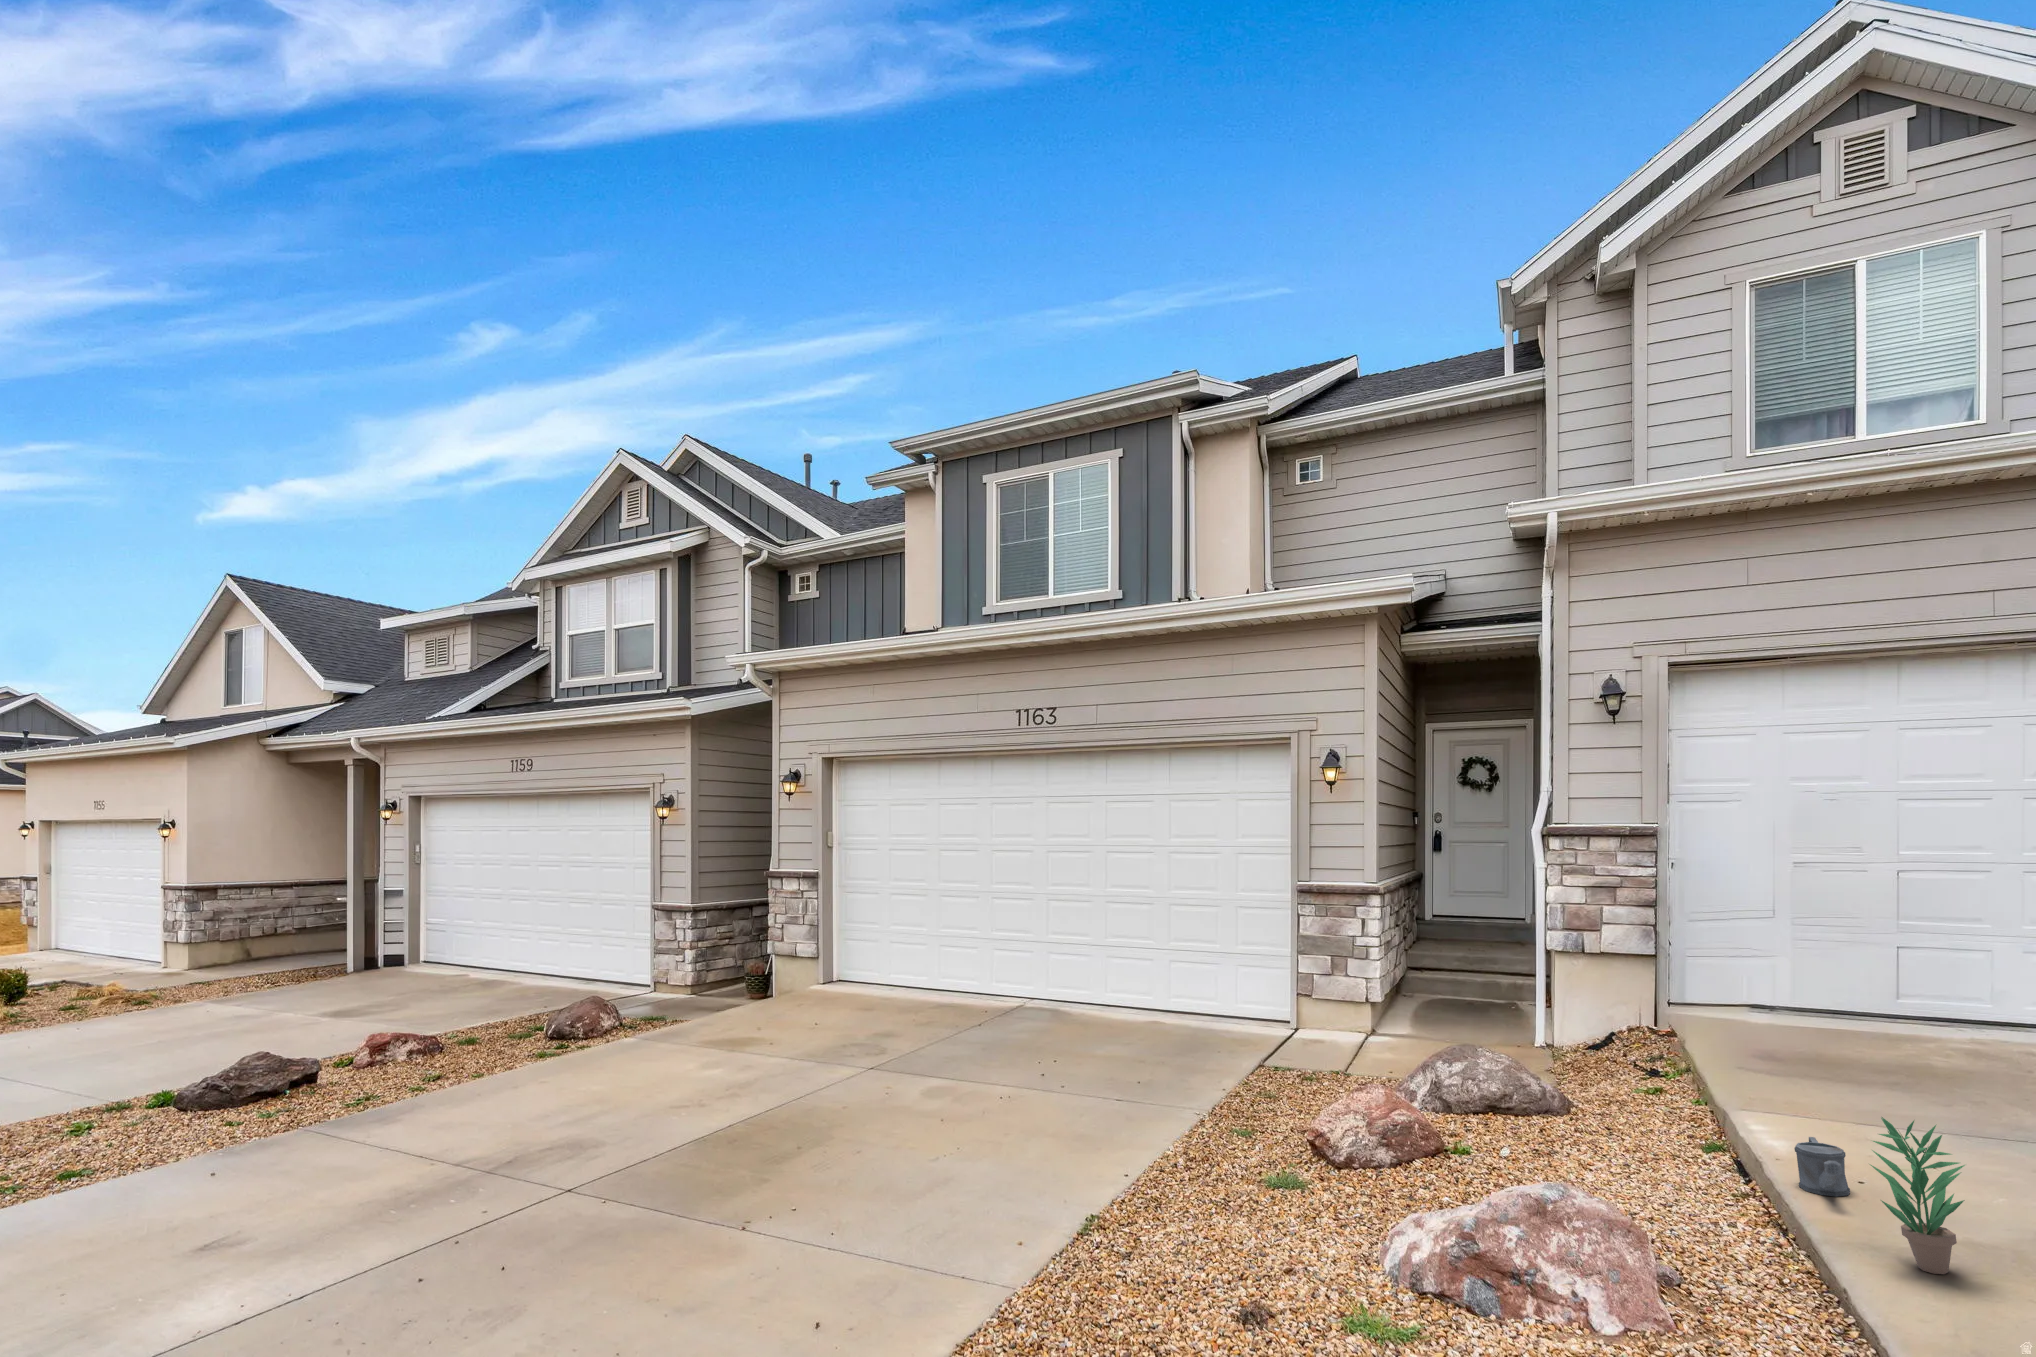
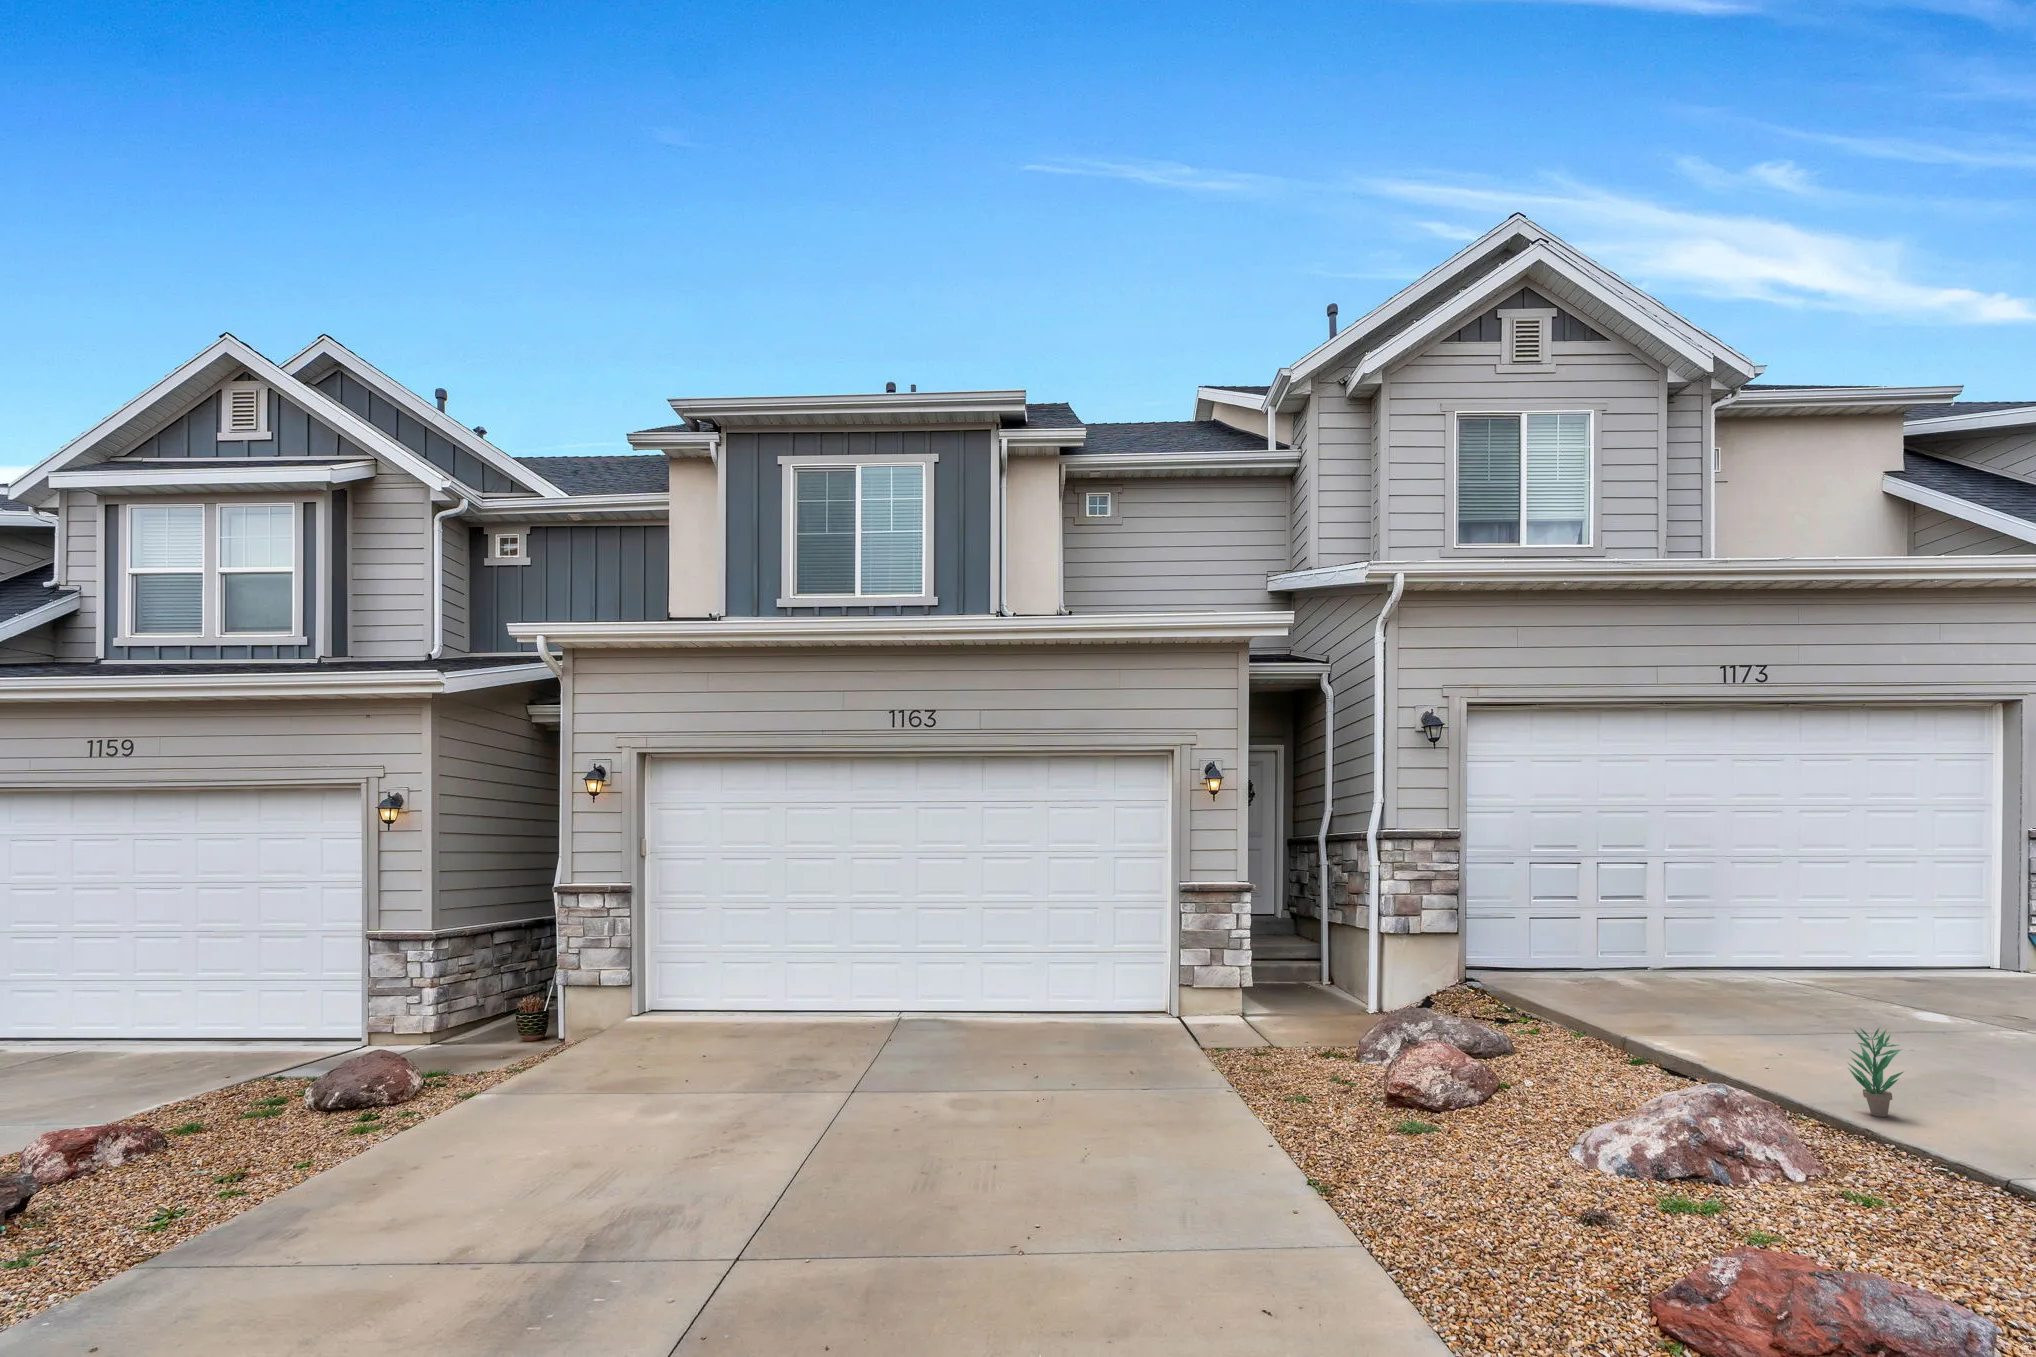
watering can: present [1794,1137,1850,1197] -> none [1742,1049,1792,1084]

